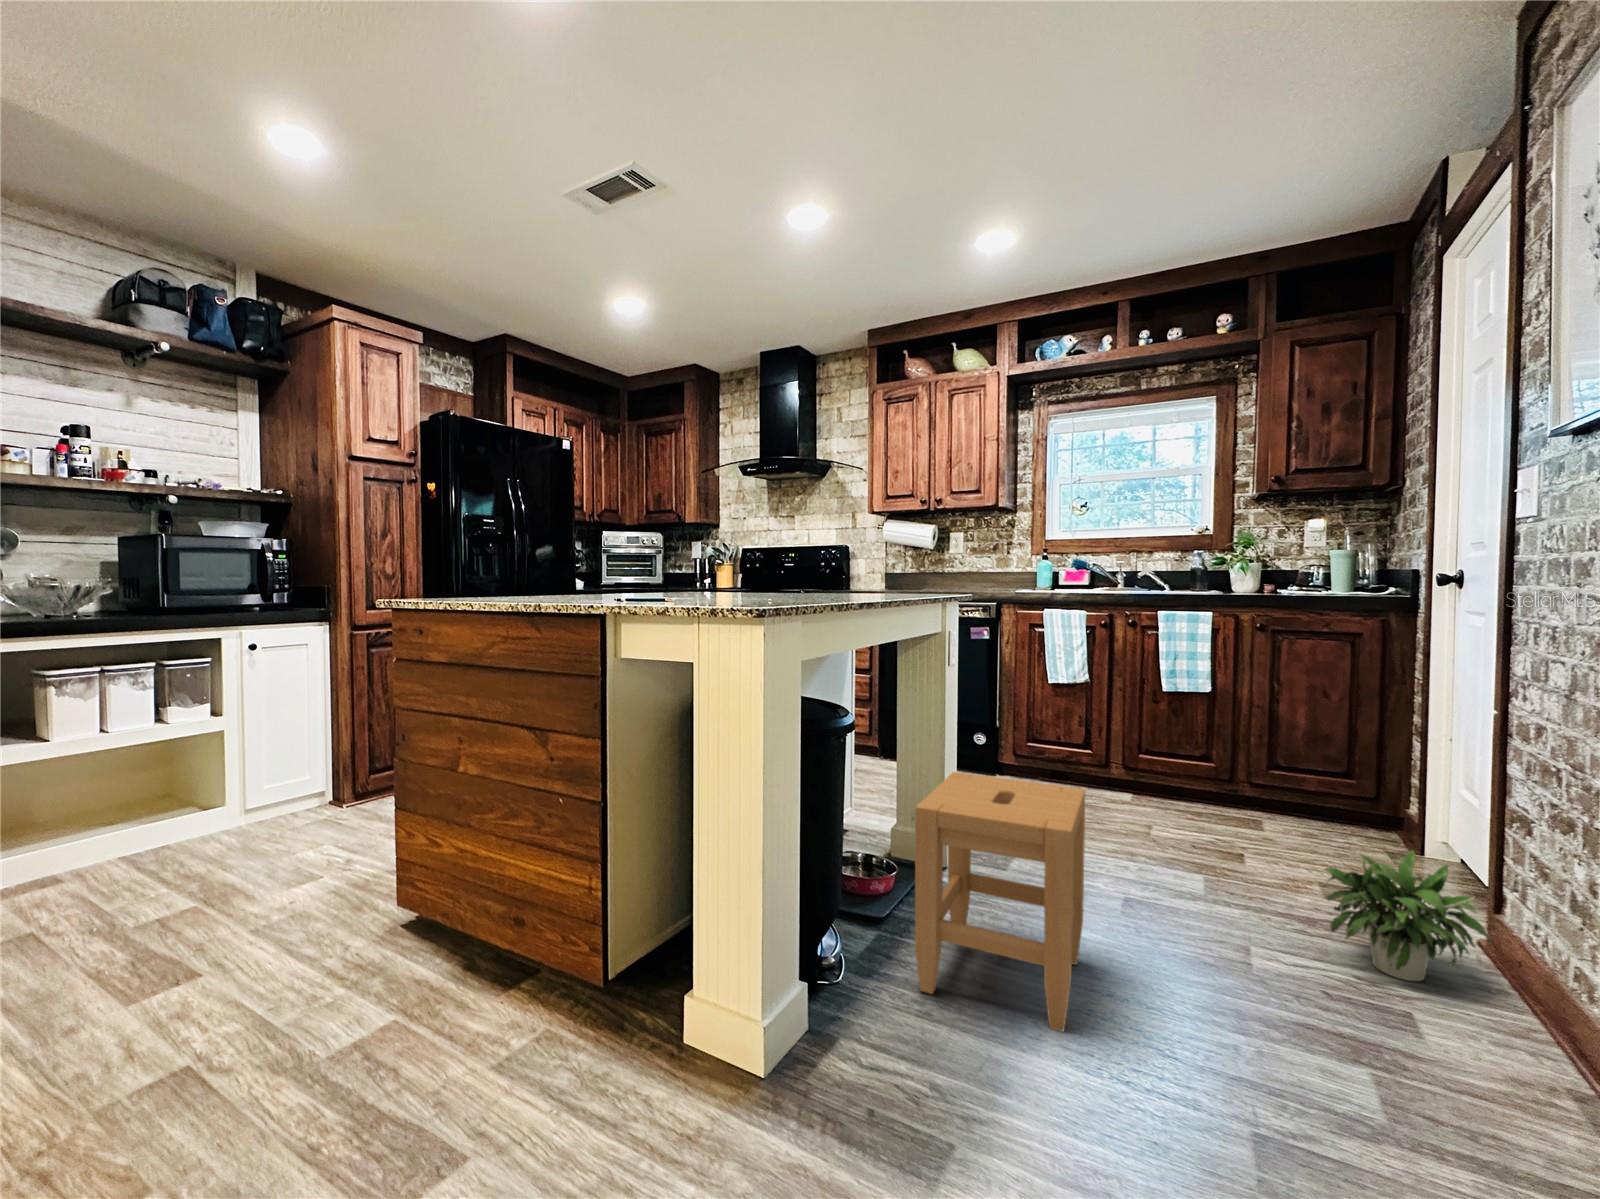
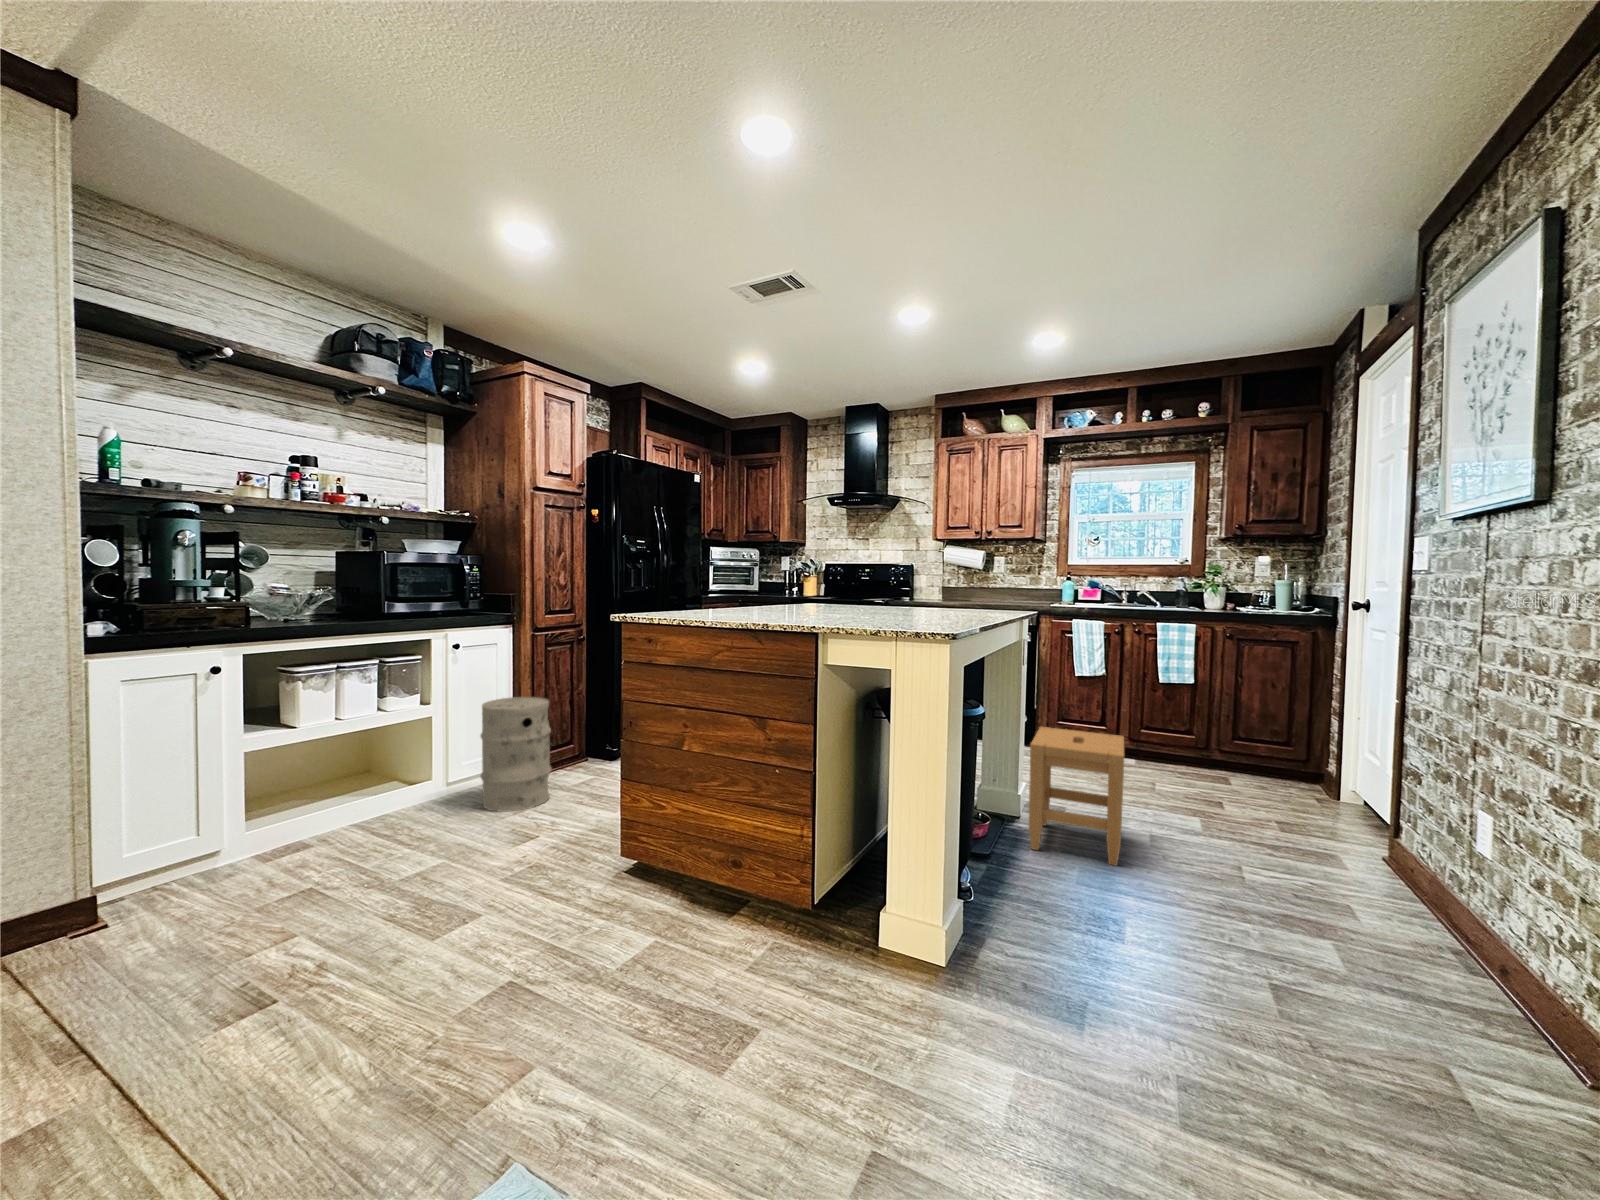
trash can: none [71,728,211,914] -> present [481,697,552,812]
potted plant: present [1325,850,1510,992] -> none [1264,774,1366,852]

